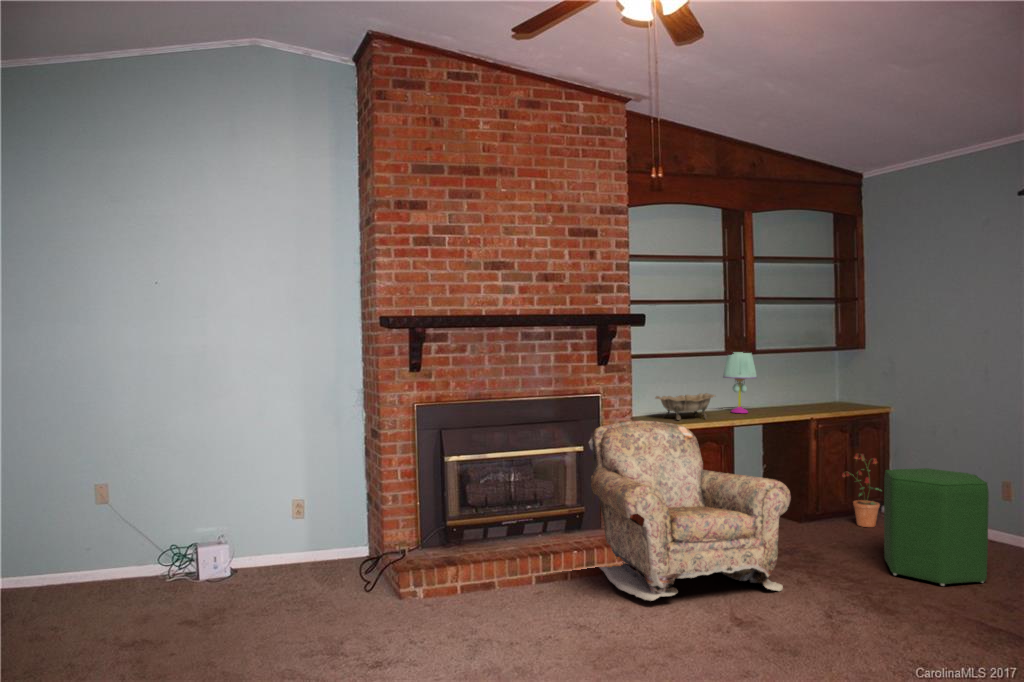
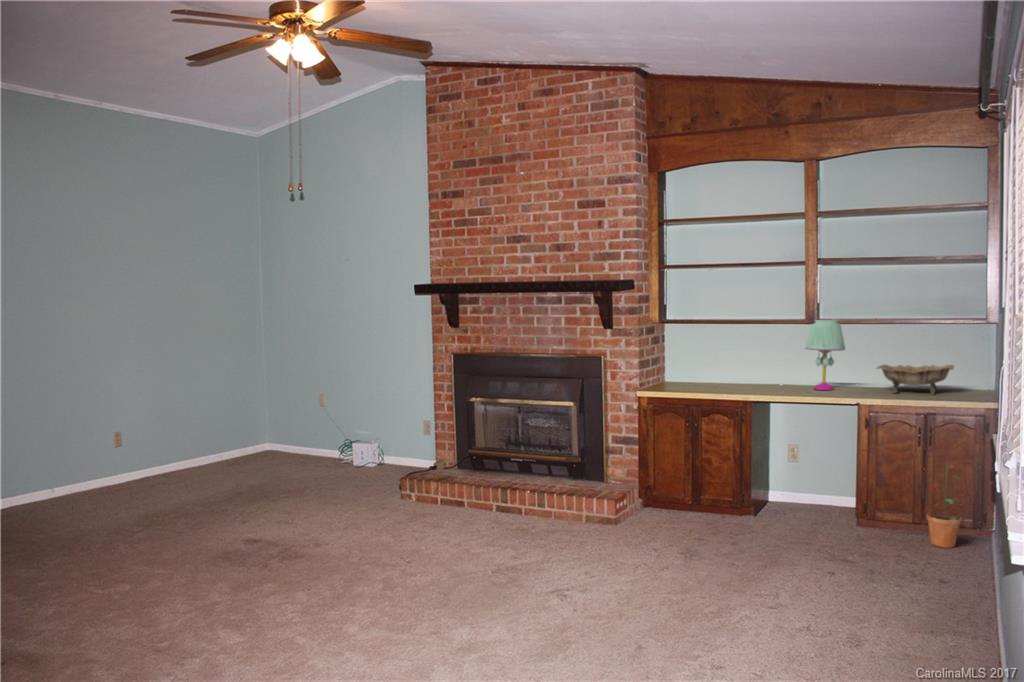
decorative bowl: present [655,393,715,420] -> present [877,365,954,394]
armchair: present [589,421,791,600] -> none [497,383,679,561]
ottoman: present [884,468,989,586] -> none [778,464,902,611]

